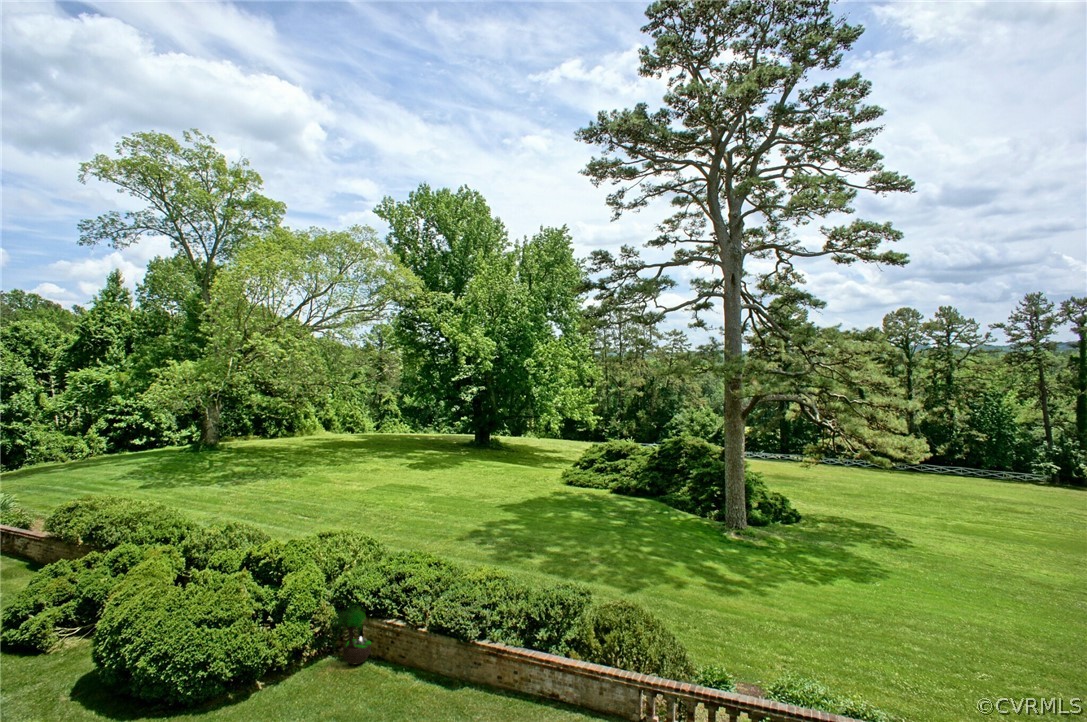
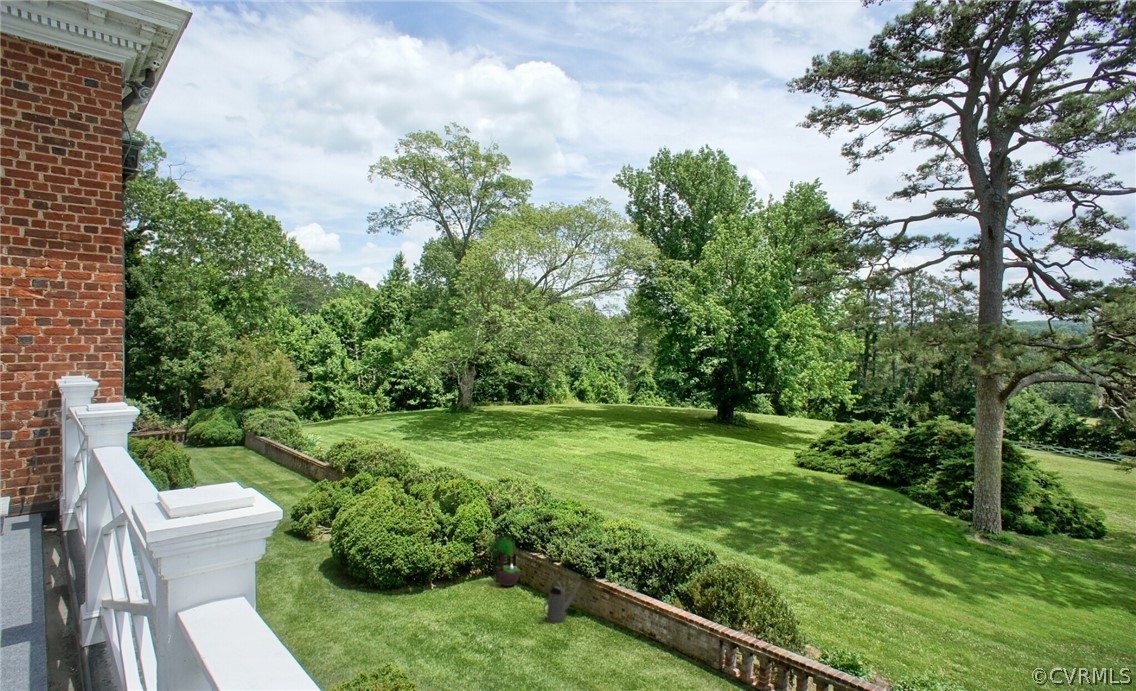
watering can: none [427,646,461,705] -> present [543,581,581,624]

